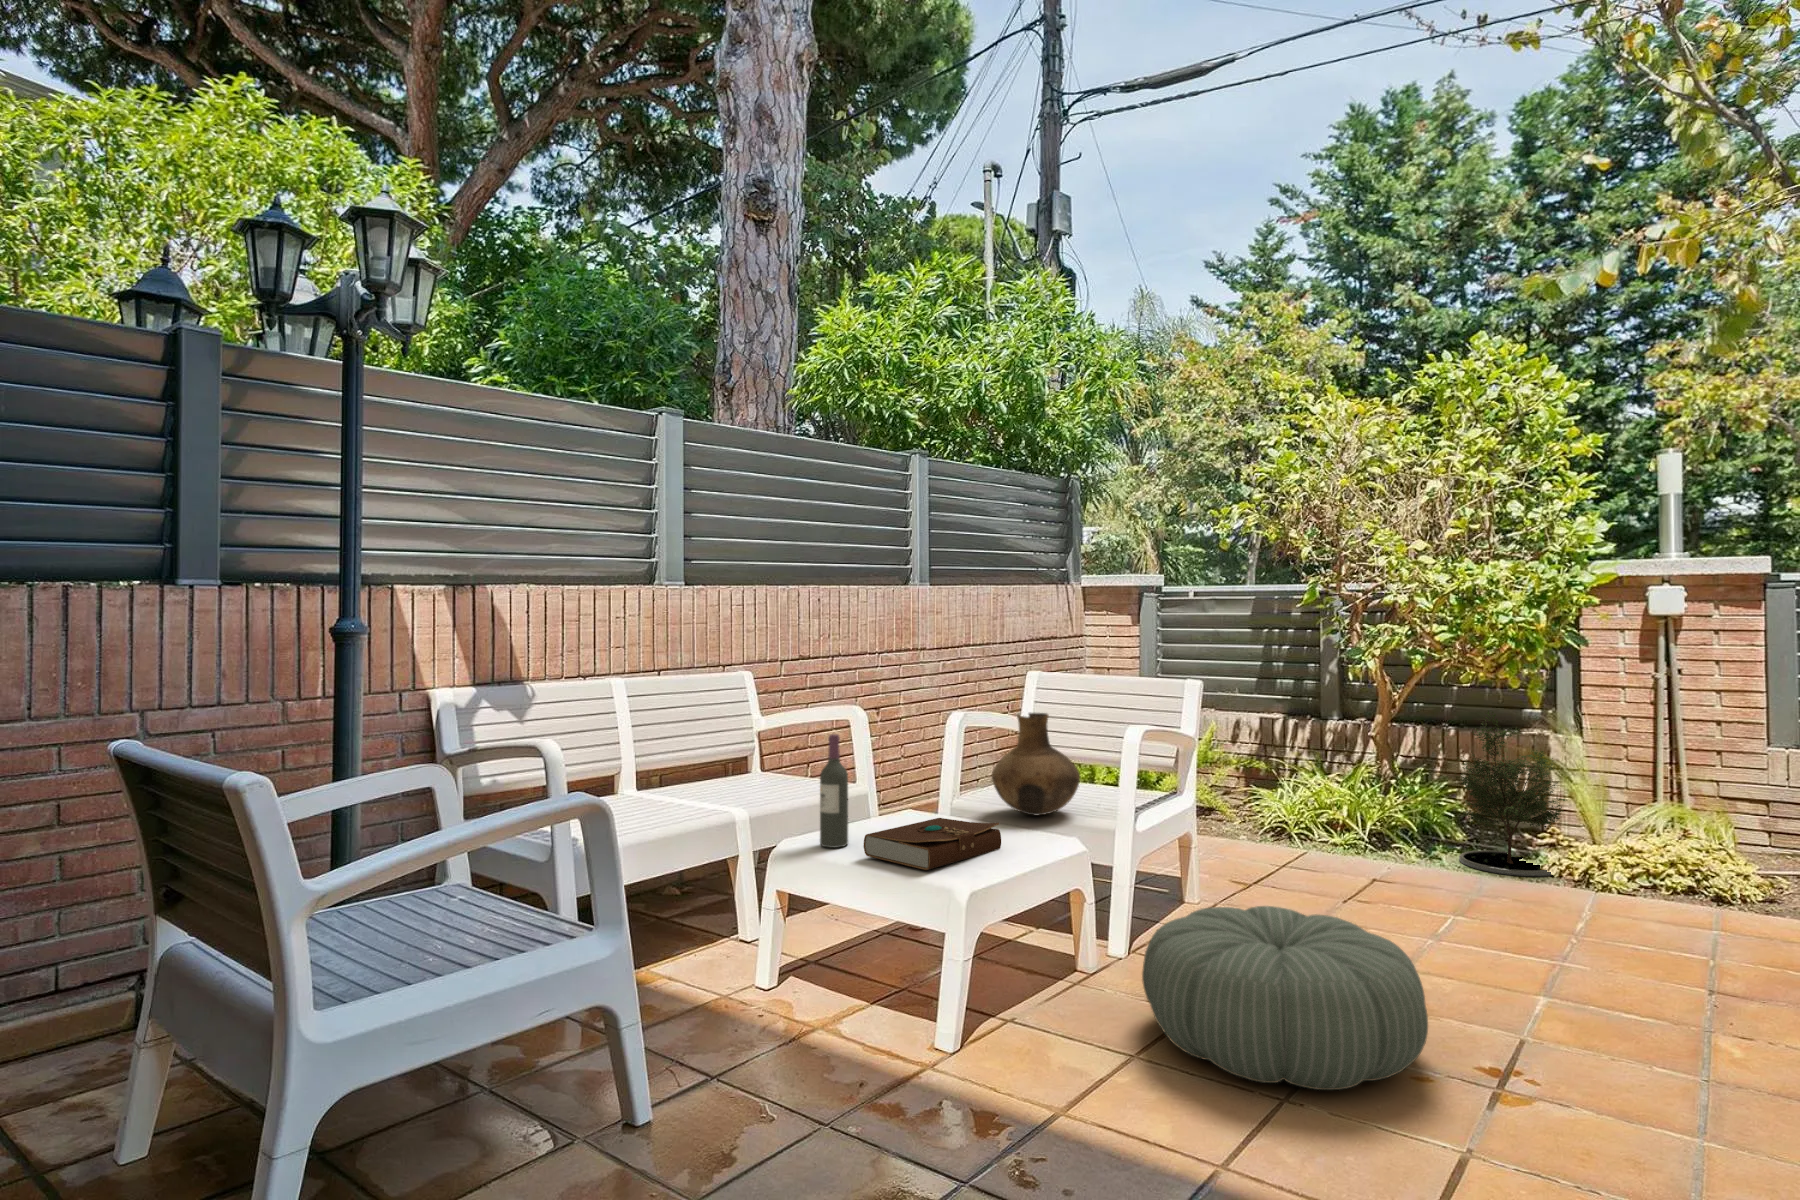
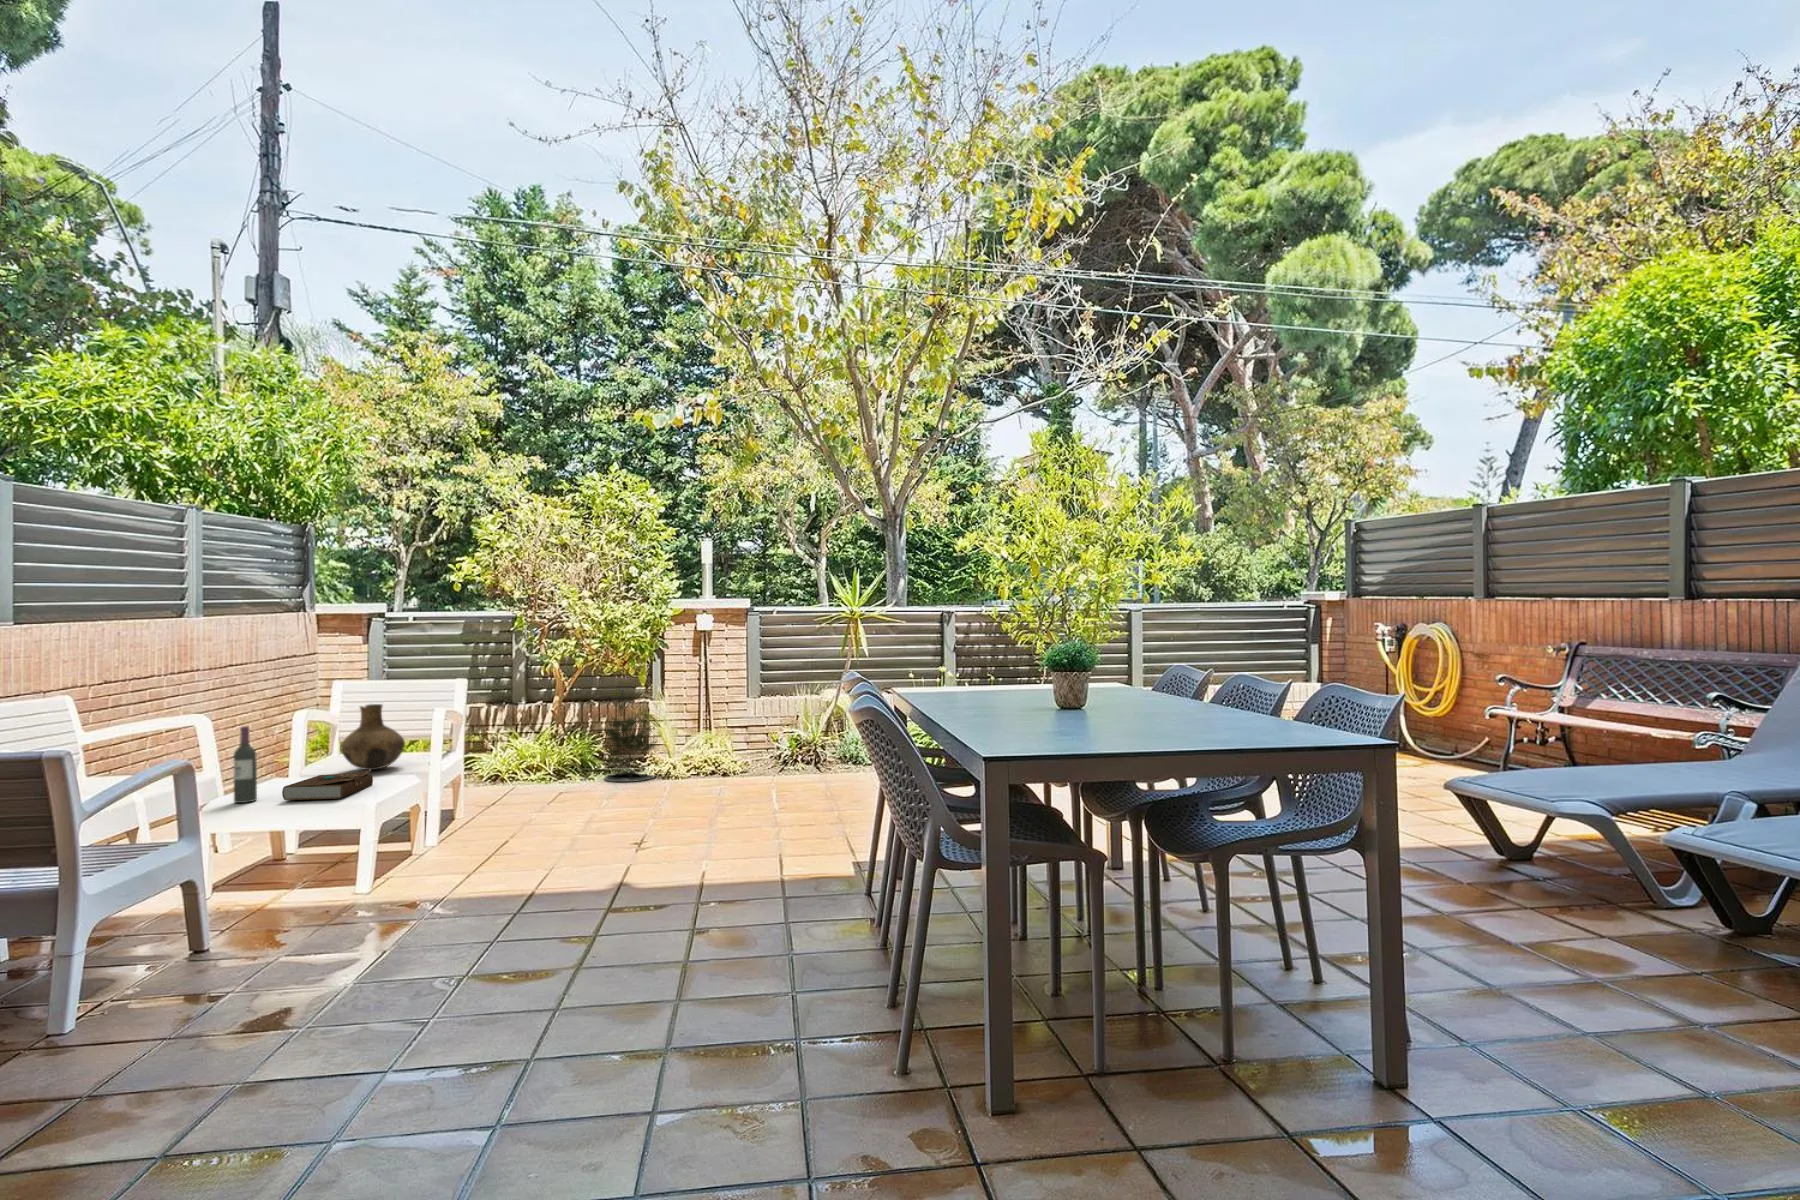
pouf: present [1142,906,1428,1090] -> none [470,791,613,866]

